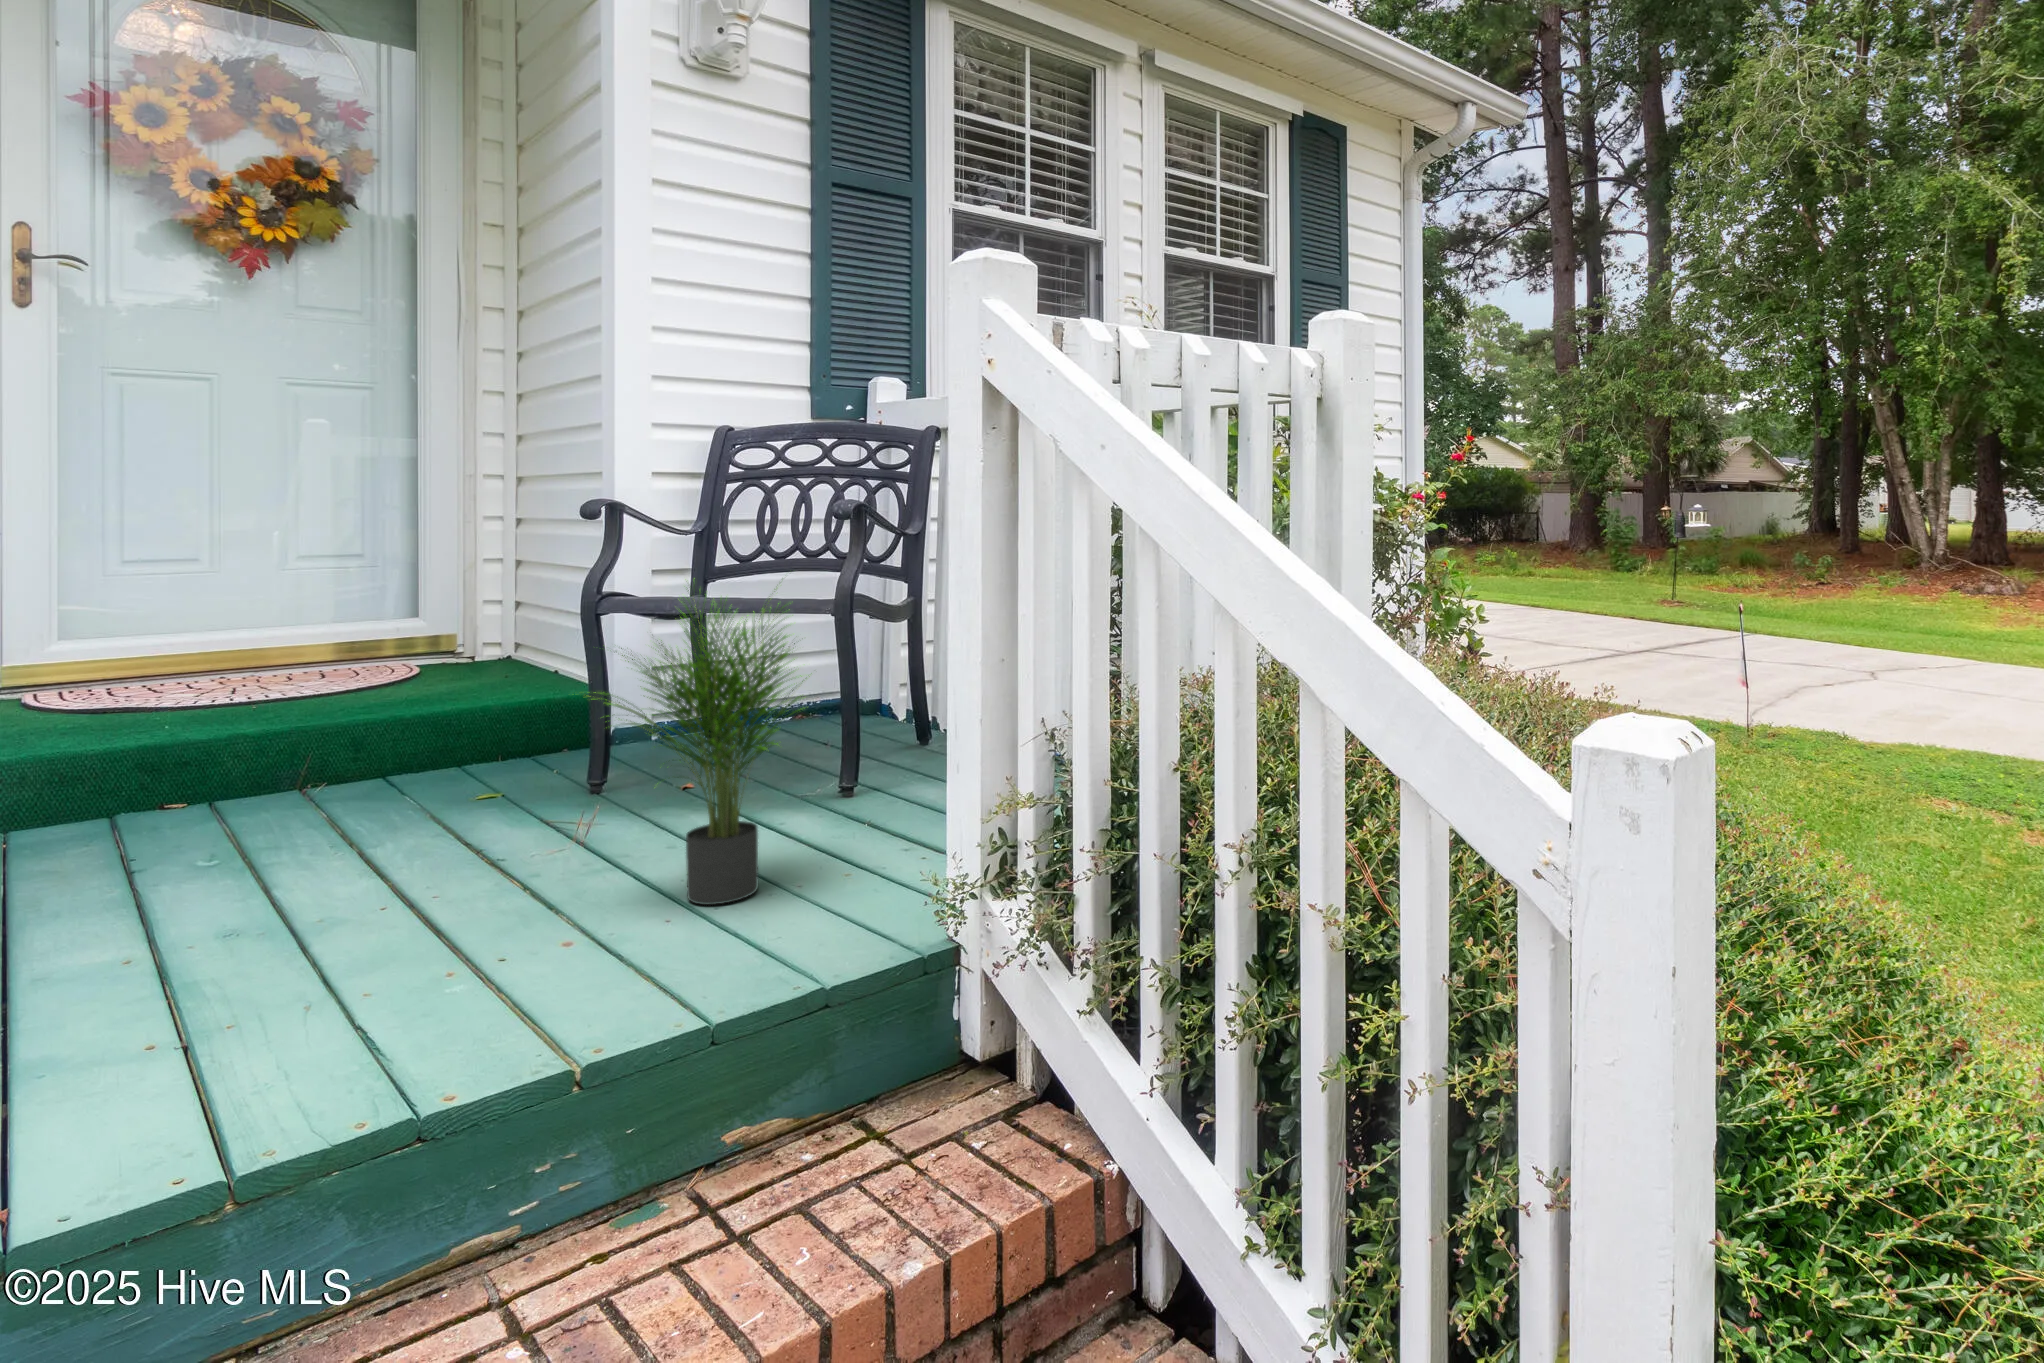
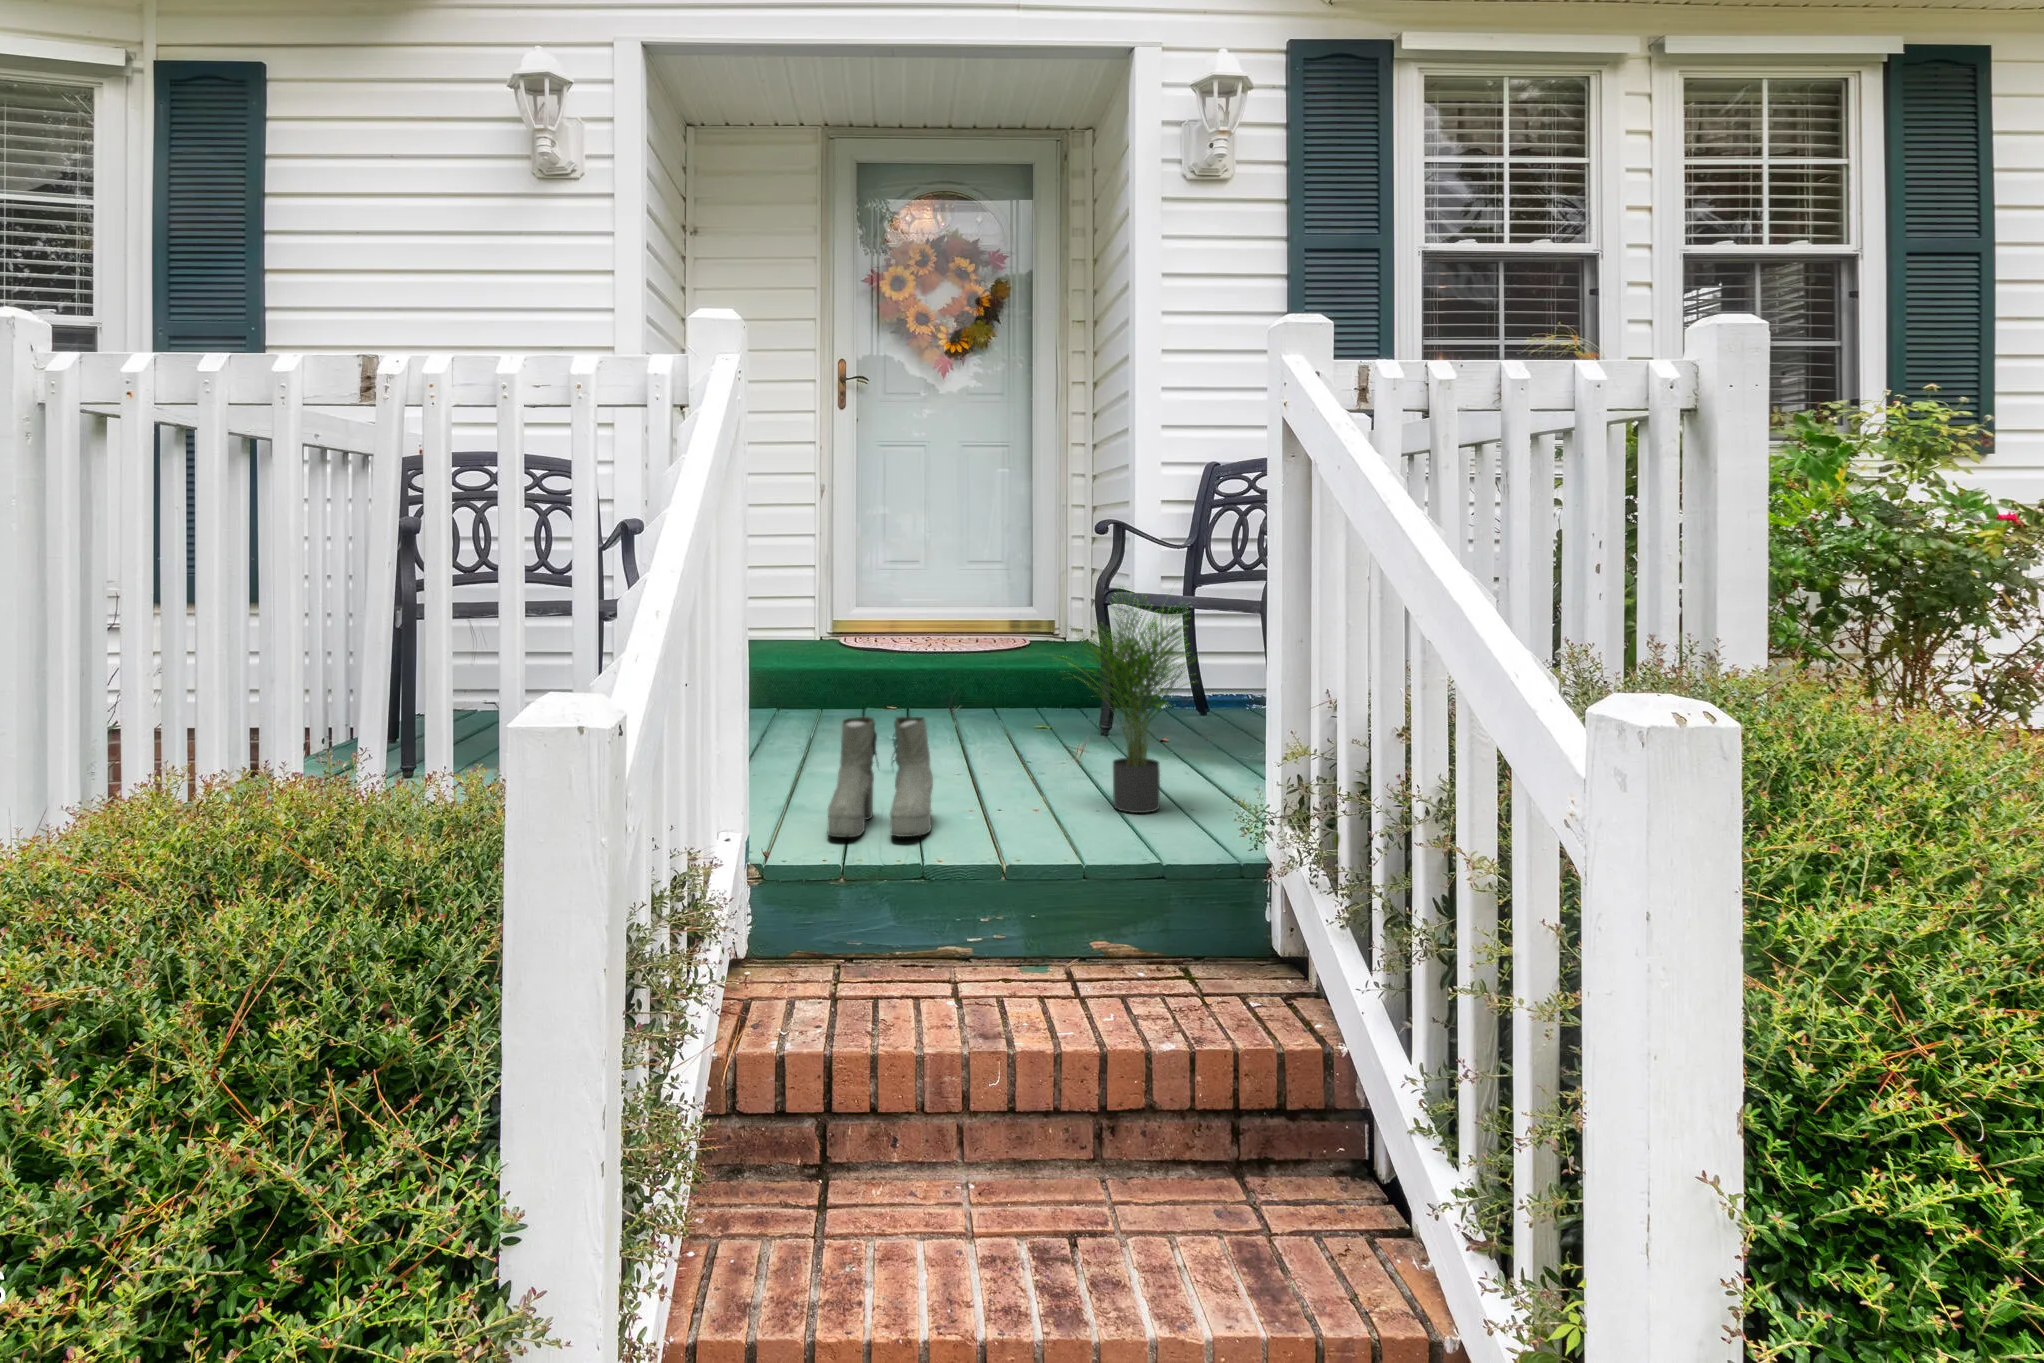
boots: none [116,832,376,1118] -> present [827,717,933,837]

